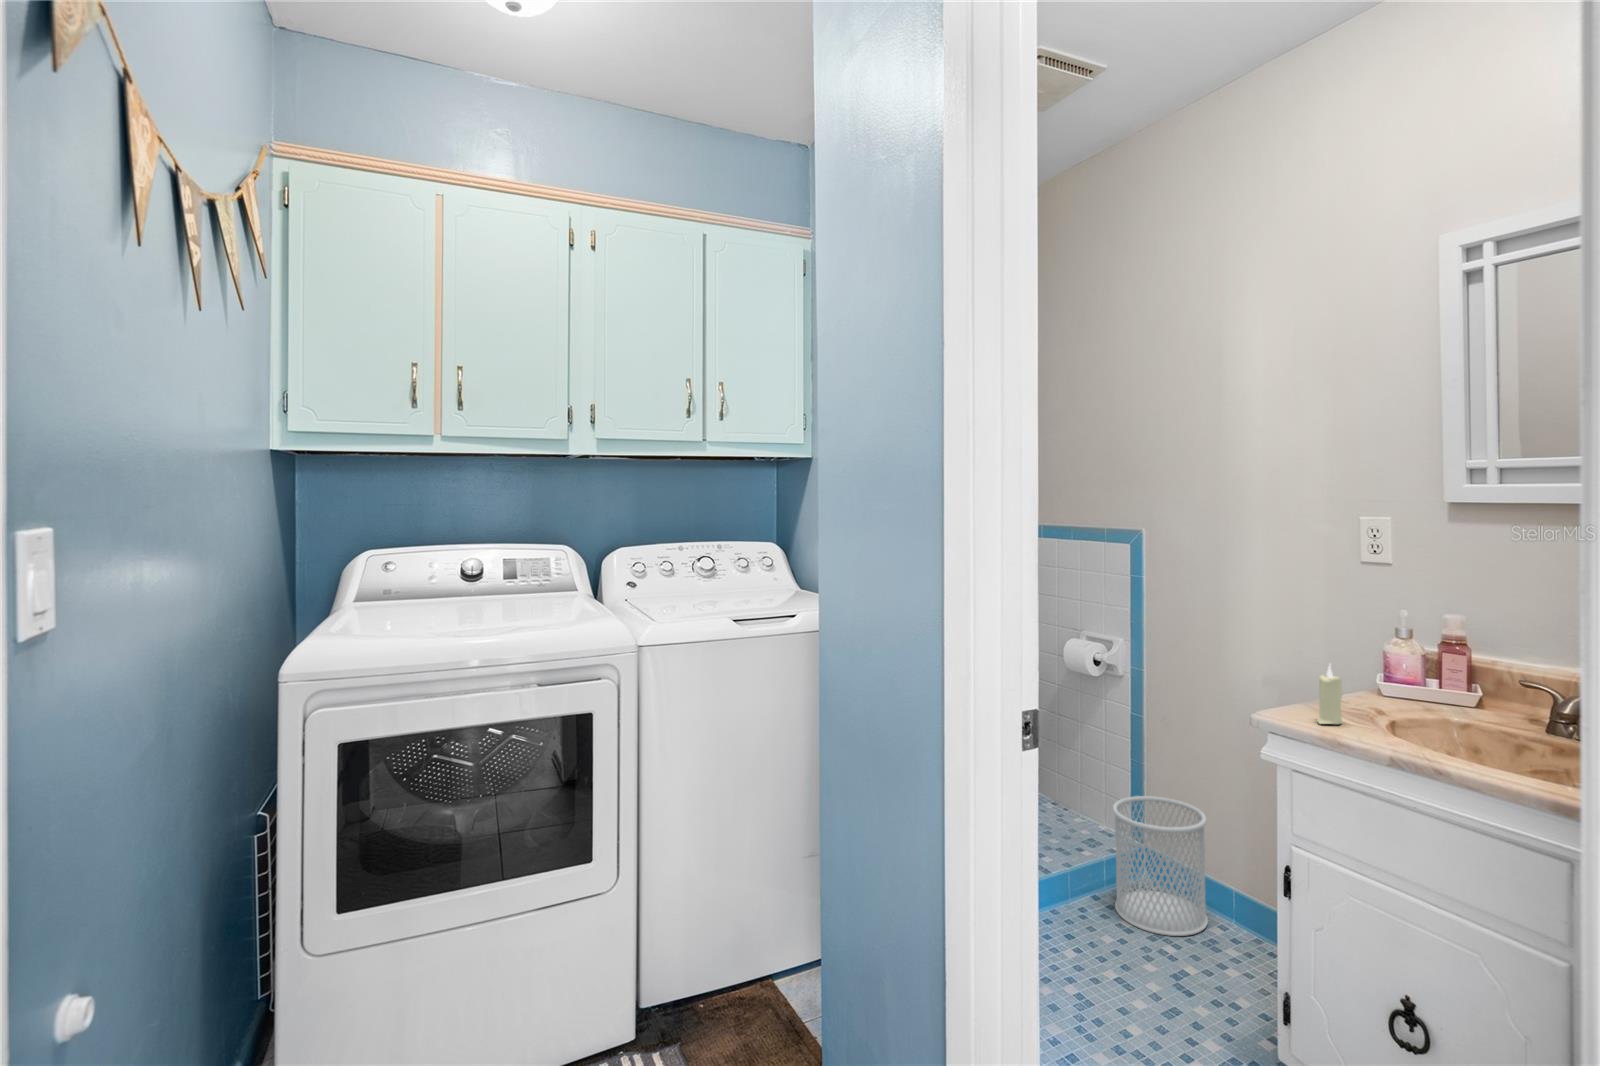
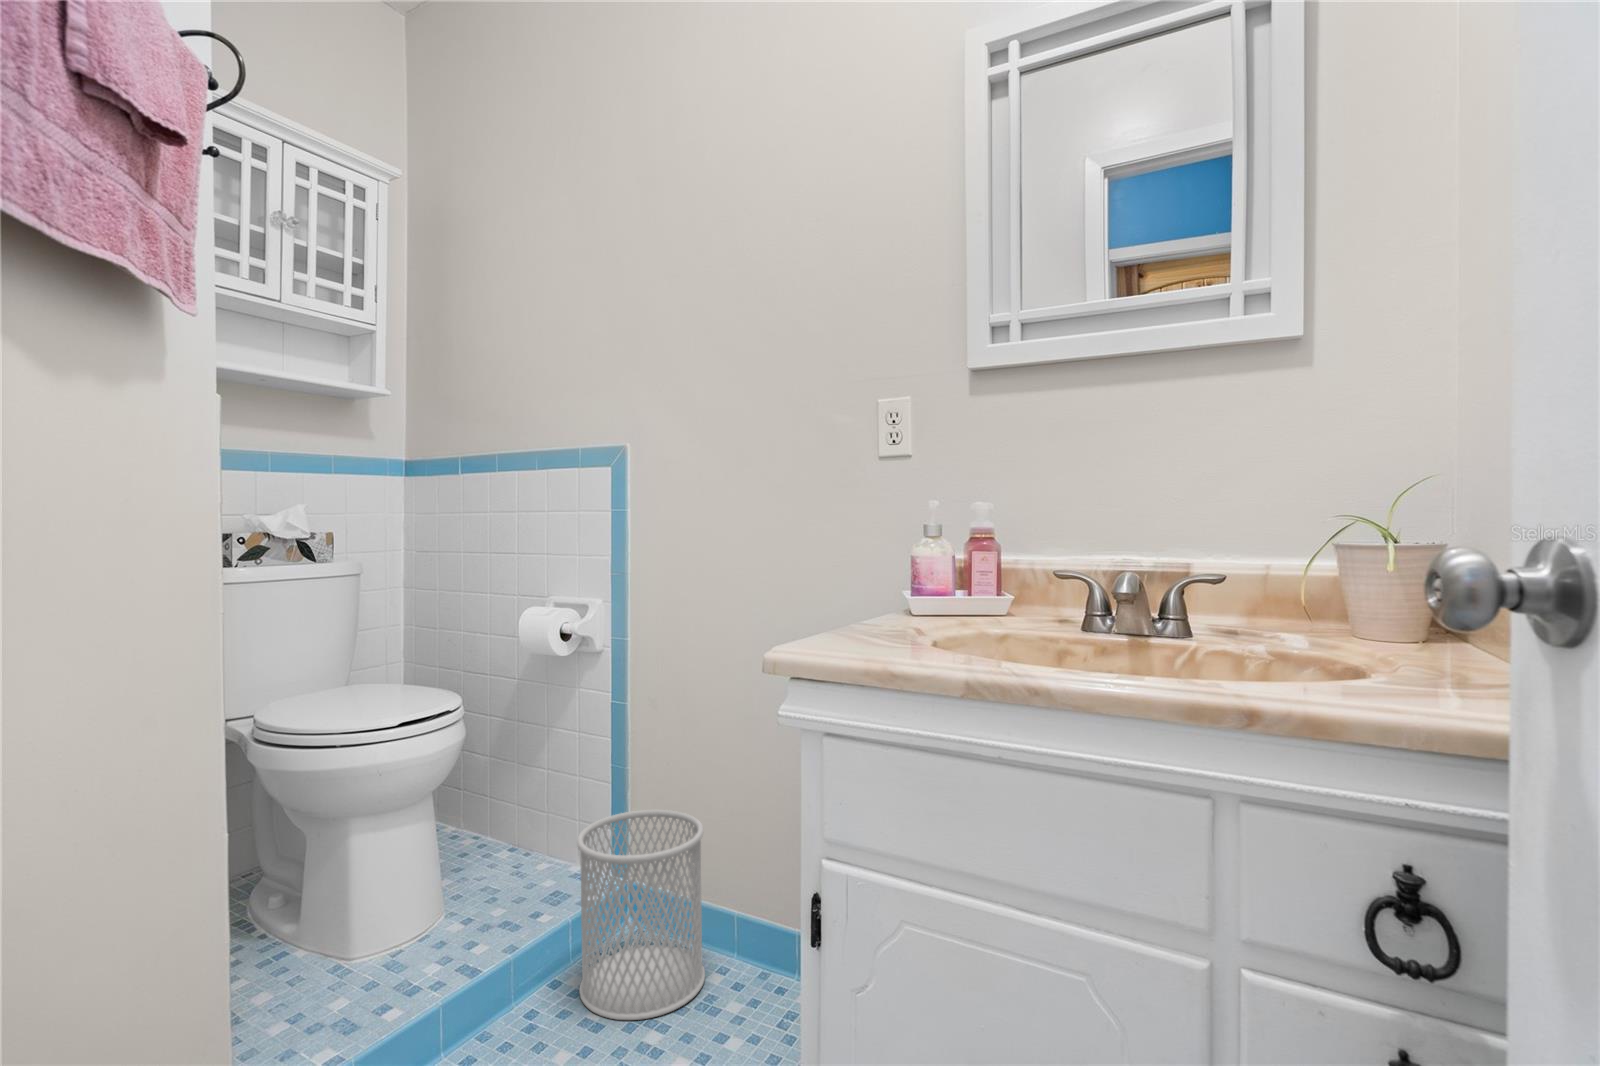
candle: present [1317,664,1342,724] -> none [851,549,884,646]

